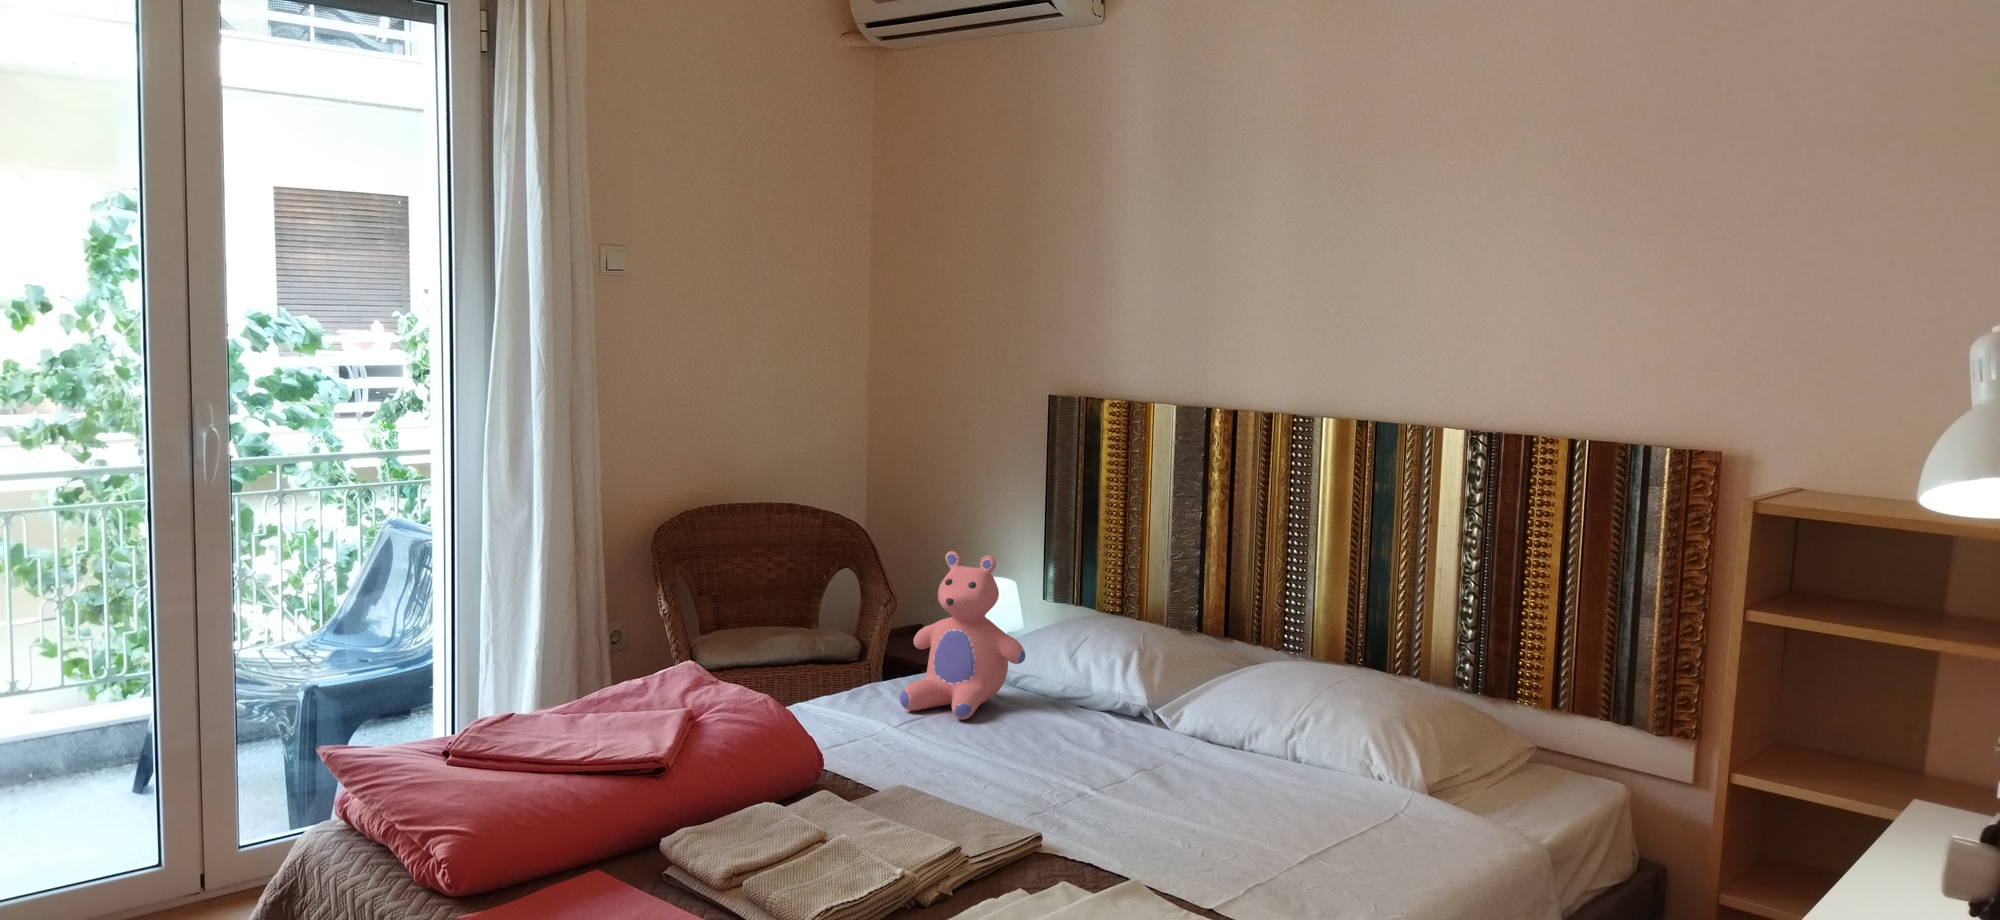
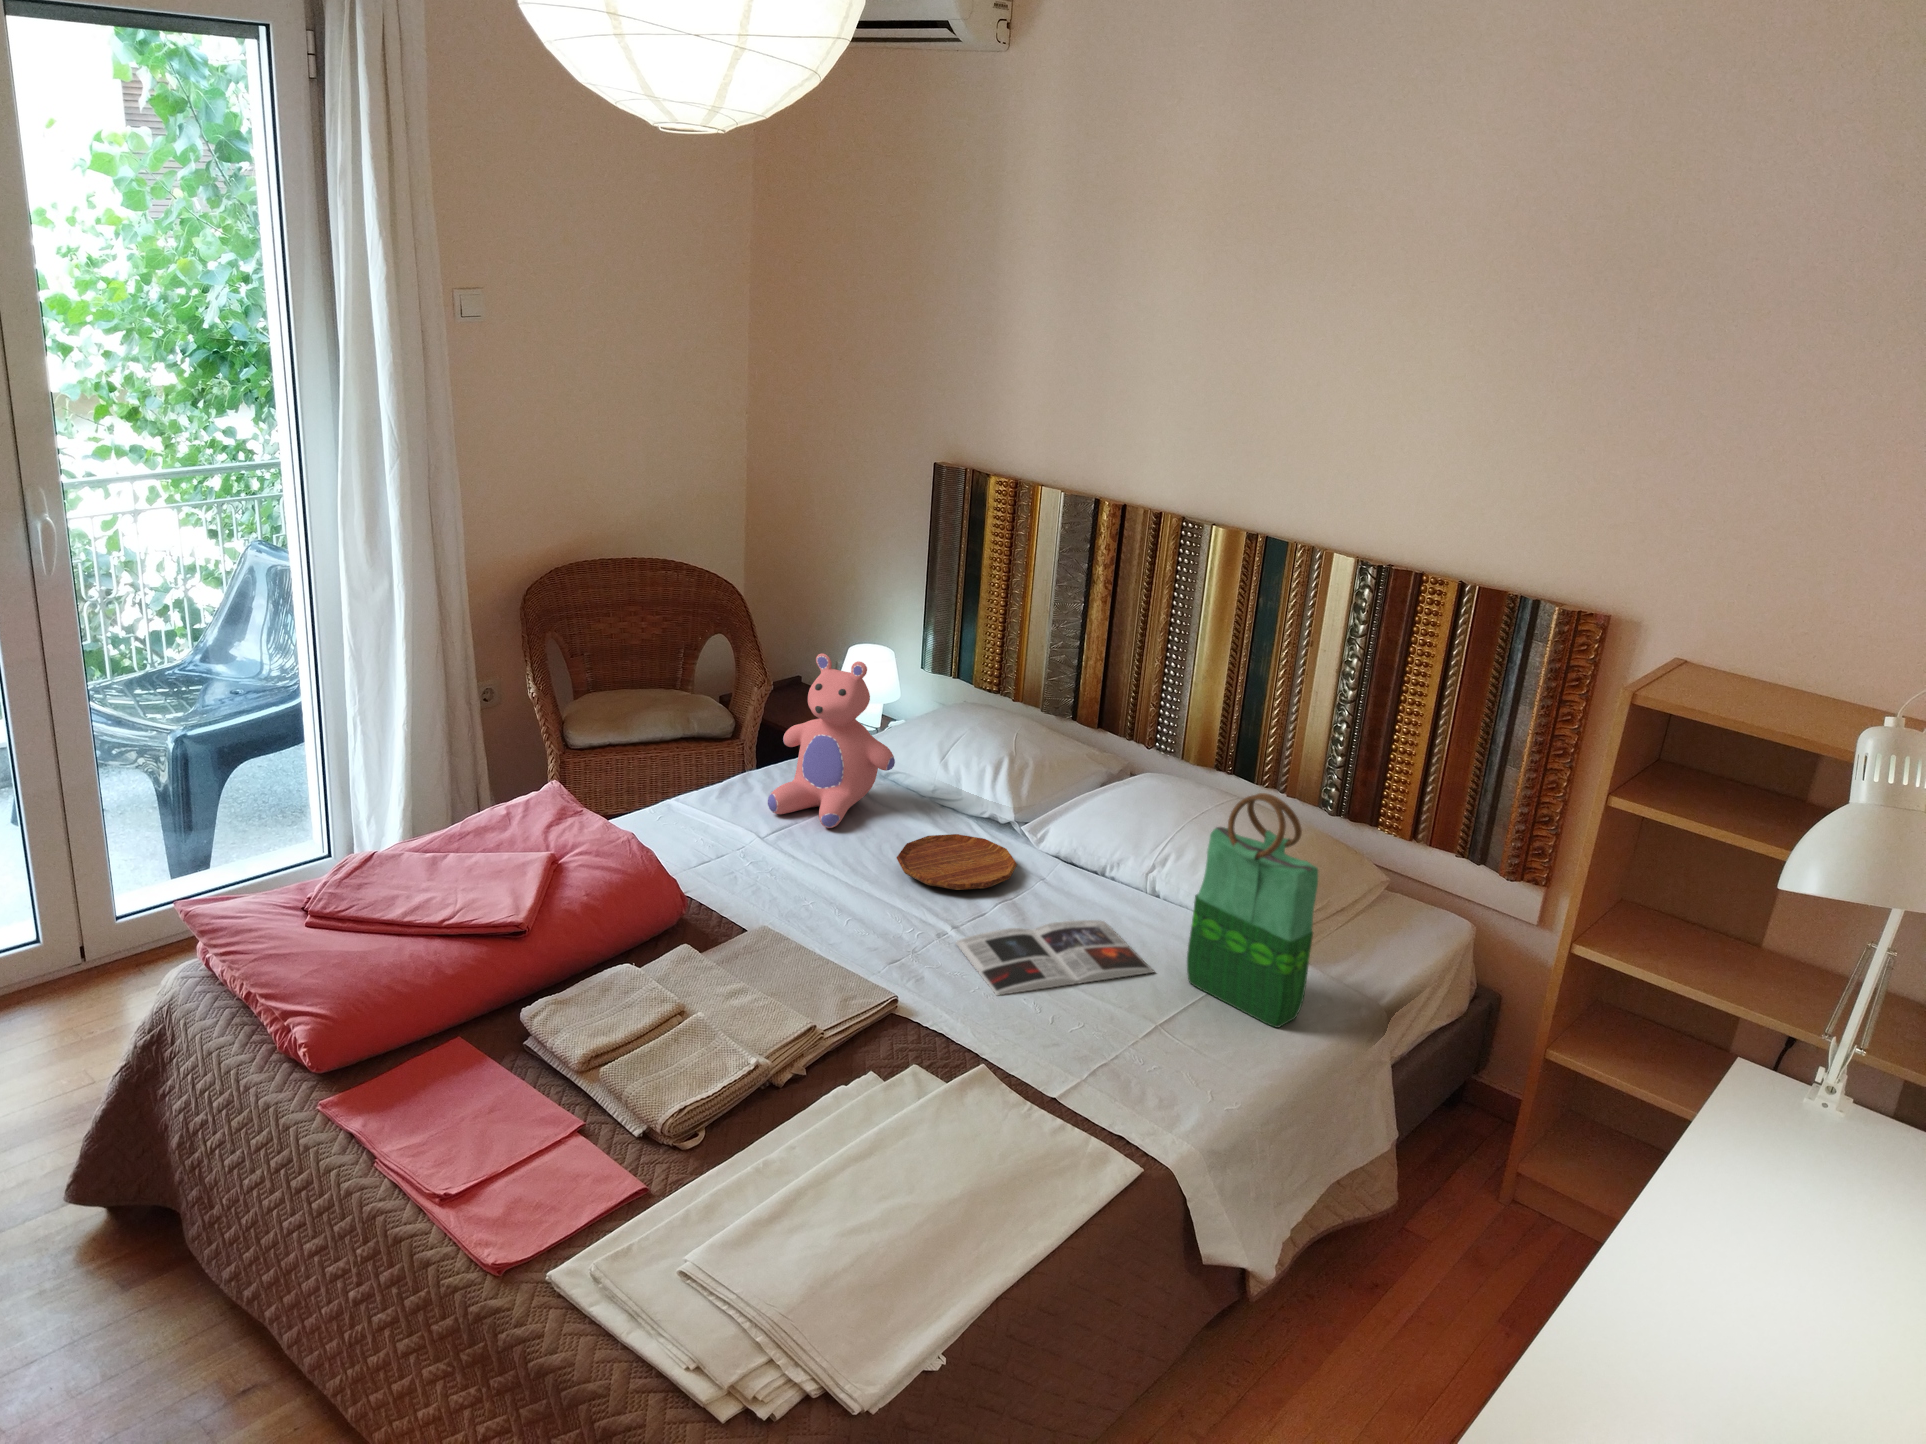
tote bag: none [1338,614,1467,859] -> present [1187,793,1318,1028]
tray: none [1032,718,1154,760] -> present [897,834,1017,890]
magazine: none [1098,780,1305,838] -> present [956,920,1153,995]

